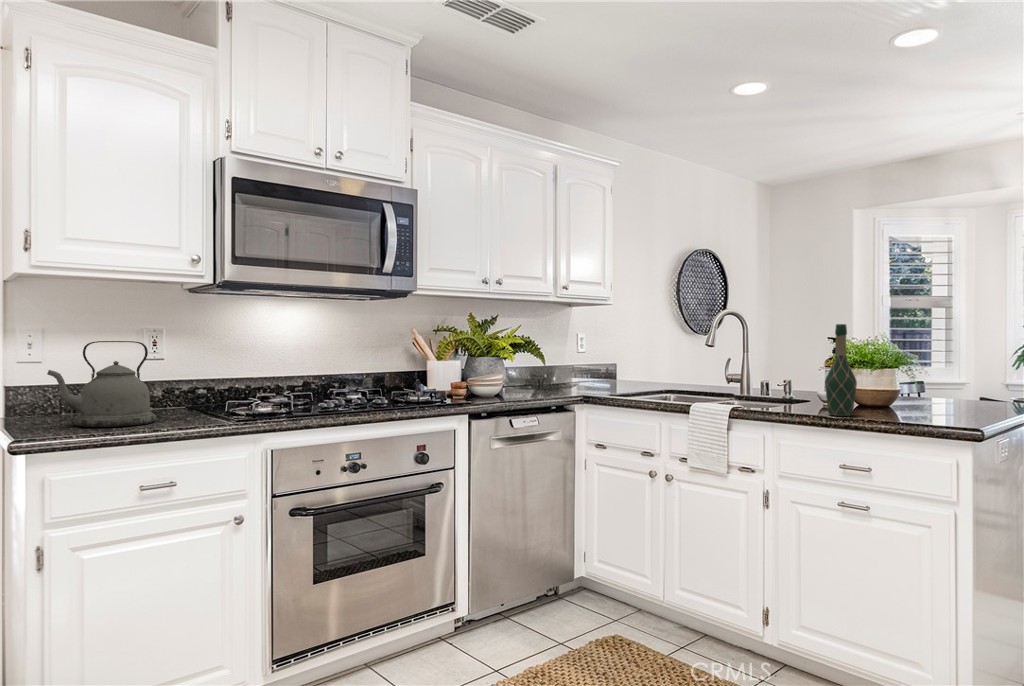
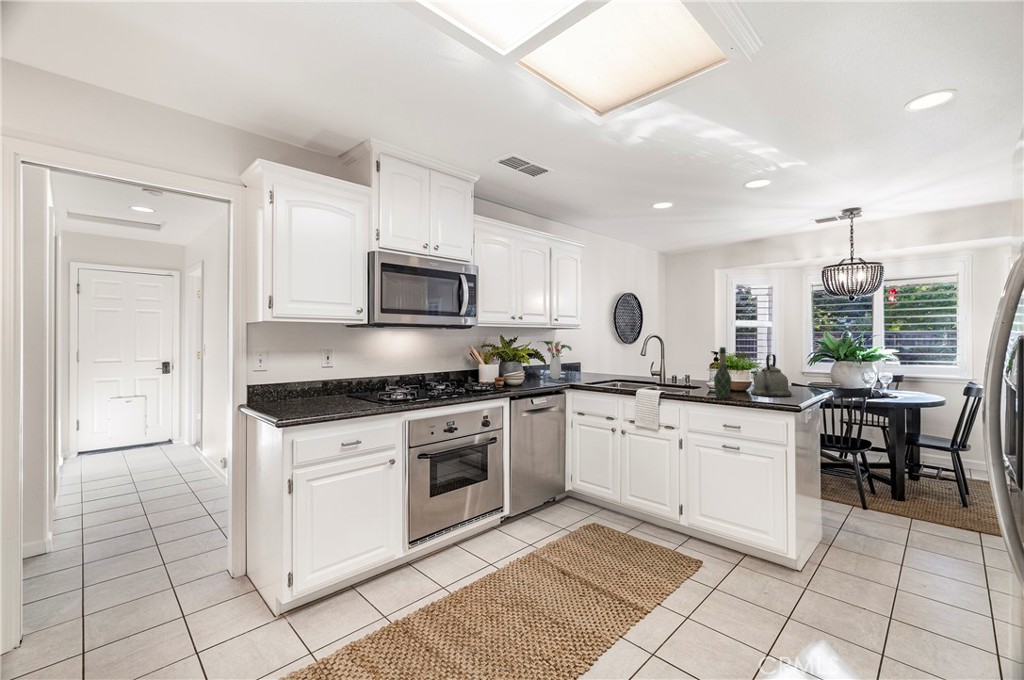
flower arrangement: none [529,320,589,389] -> present [538,340,572,380]
kettle: present [47,341,156,427] -> present [751,354,792,397]

